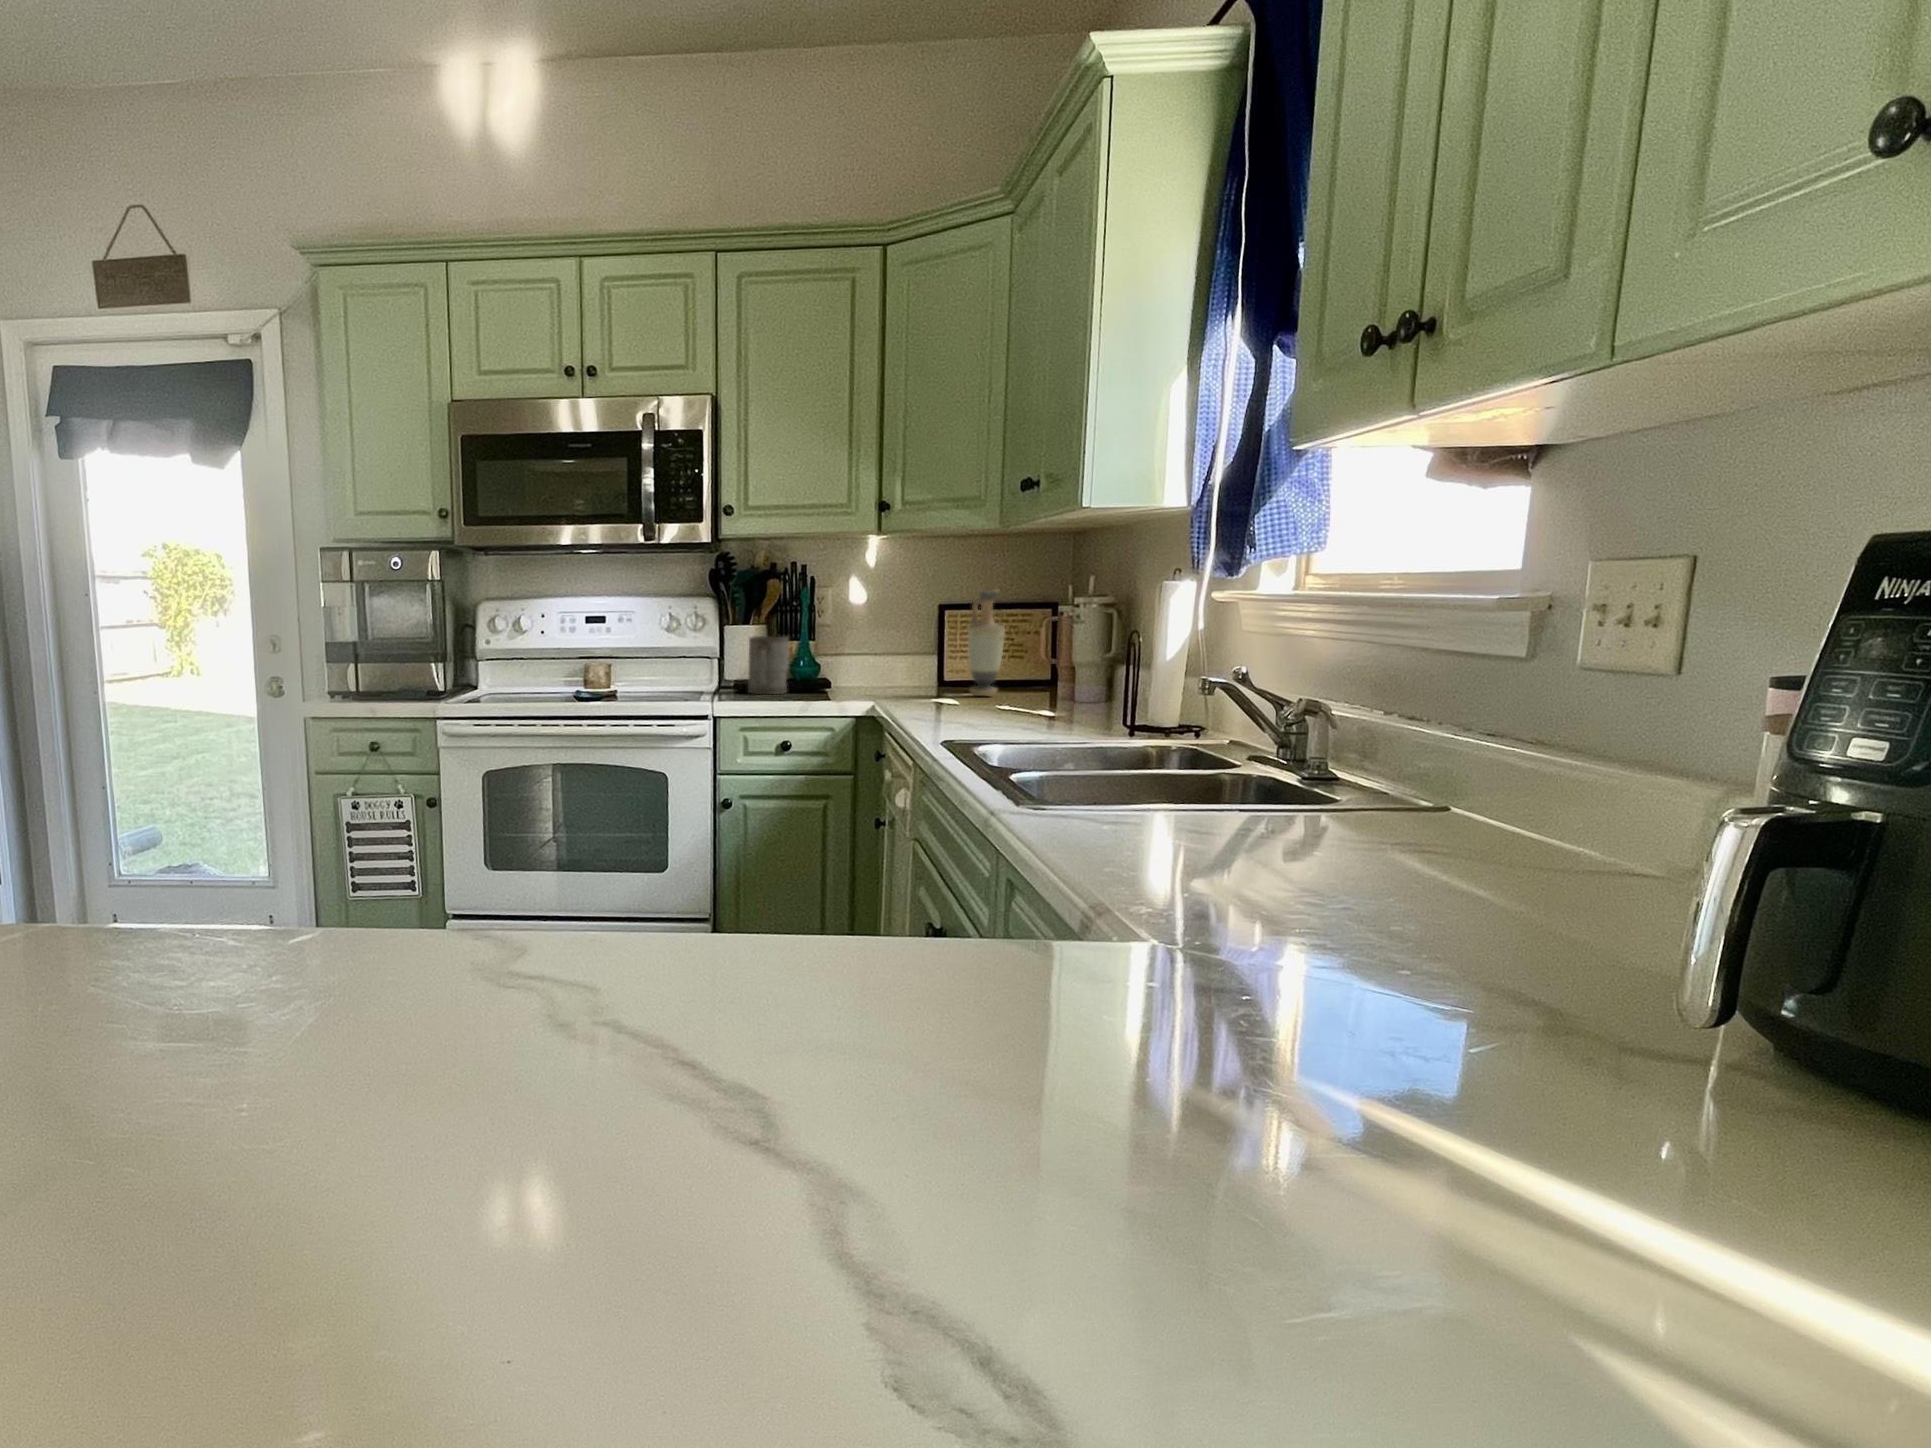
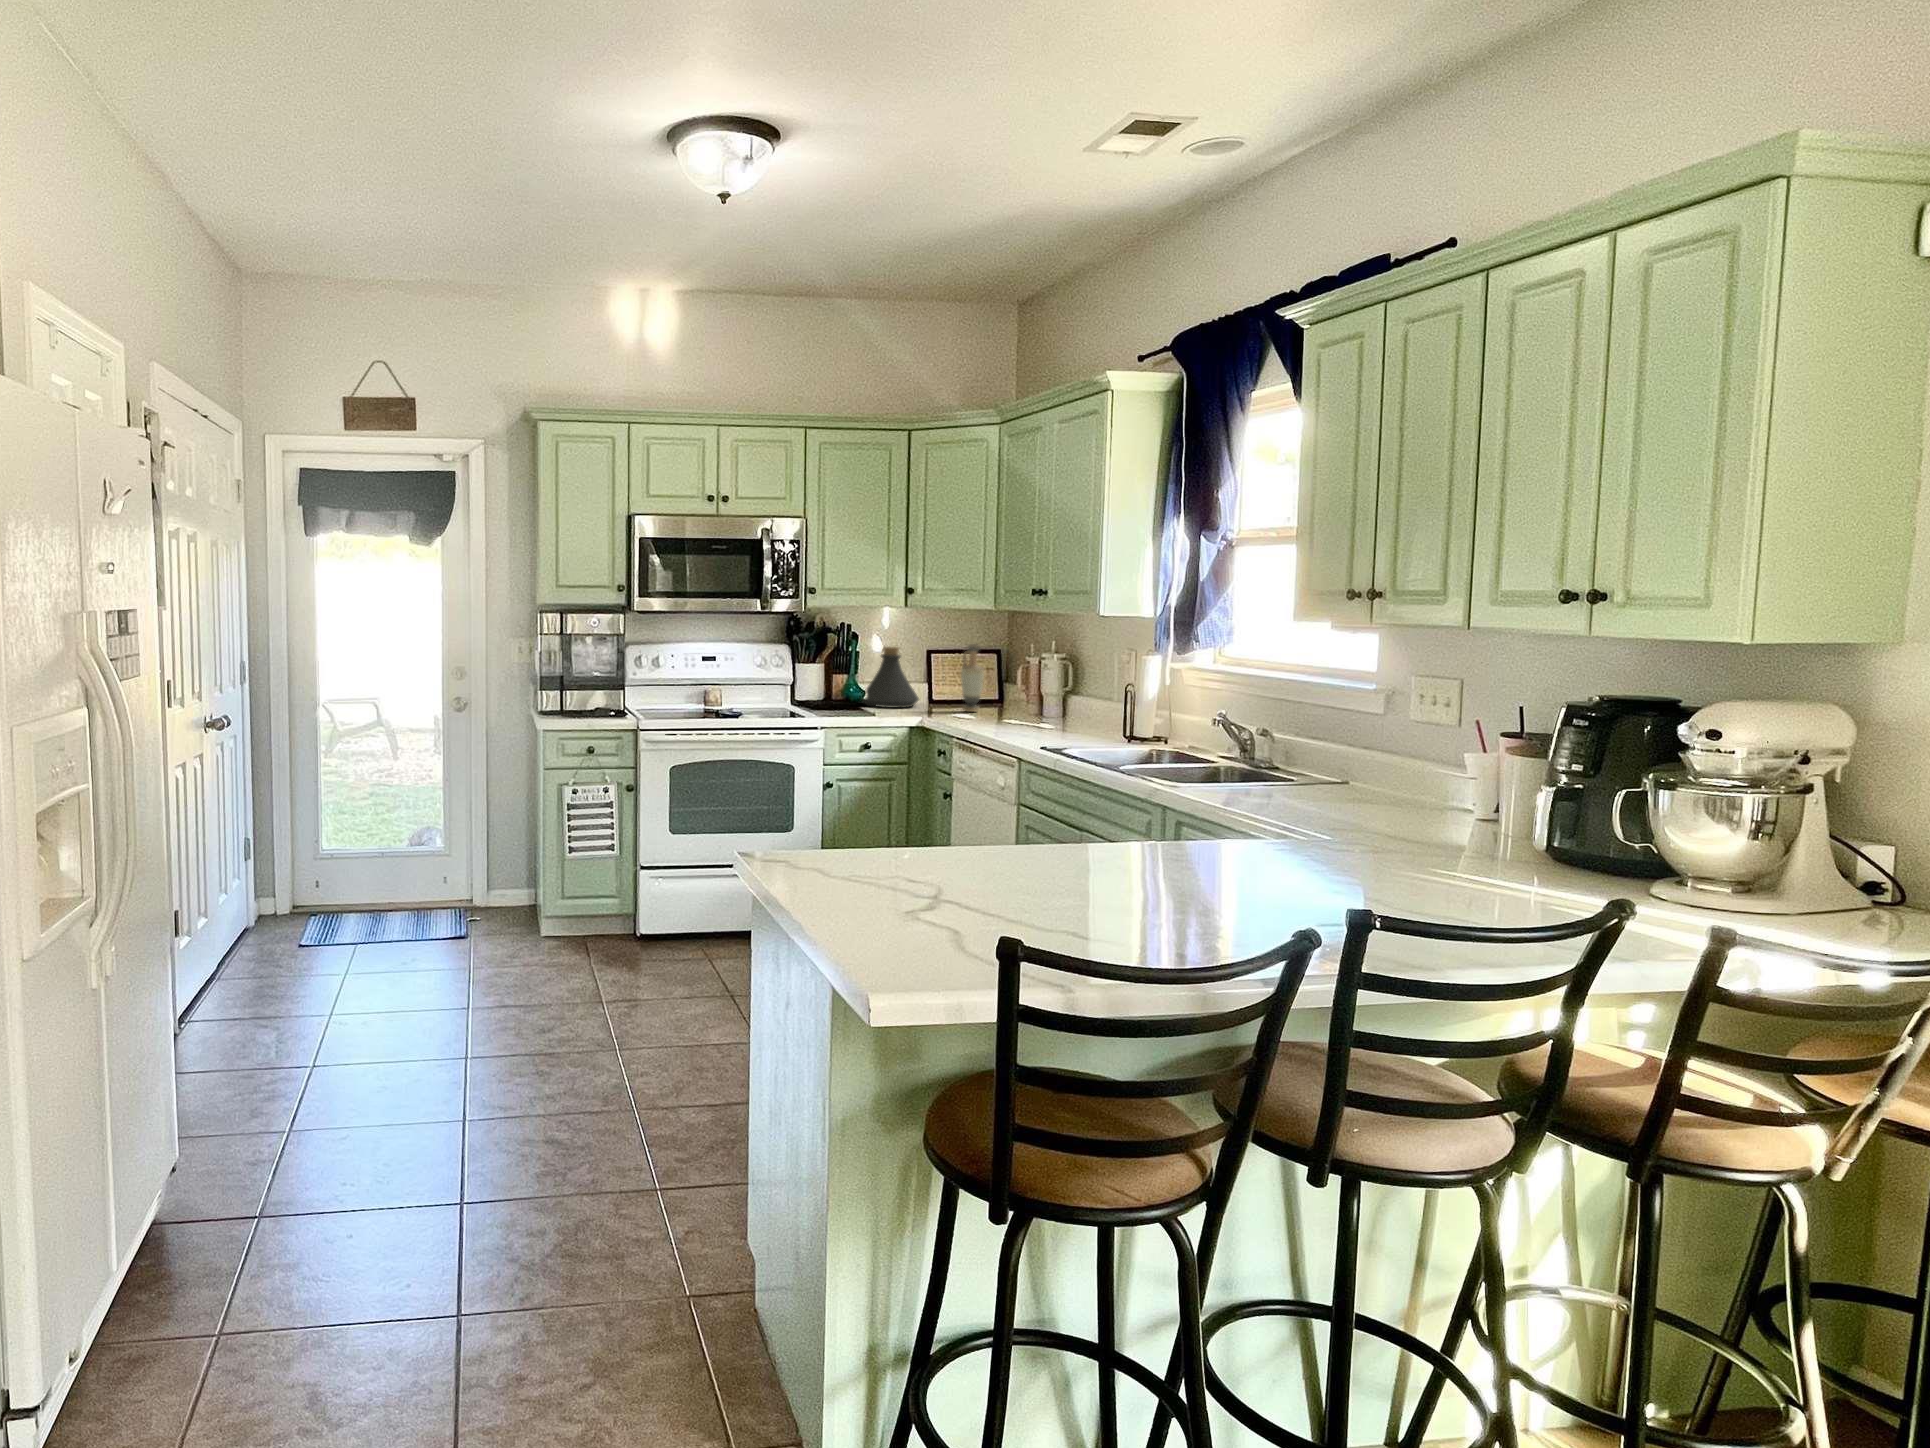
bottle: none [827,599,917,691] -> present [863,647,919,708]
mug: present [748,636,789,694] -> none [820,672,848,711]

